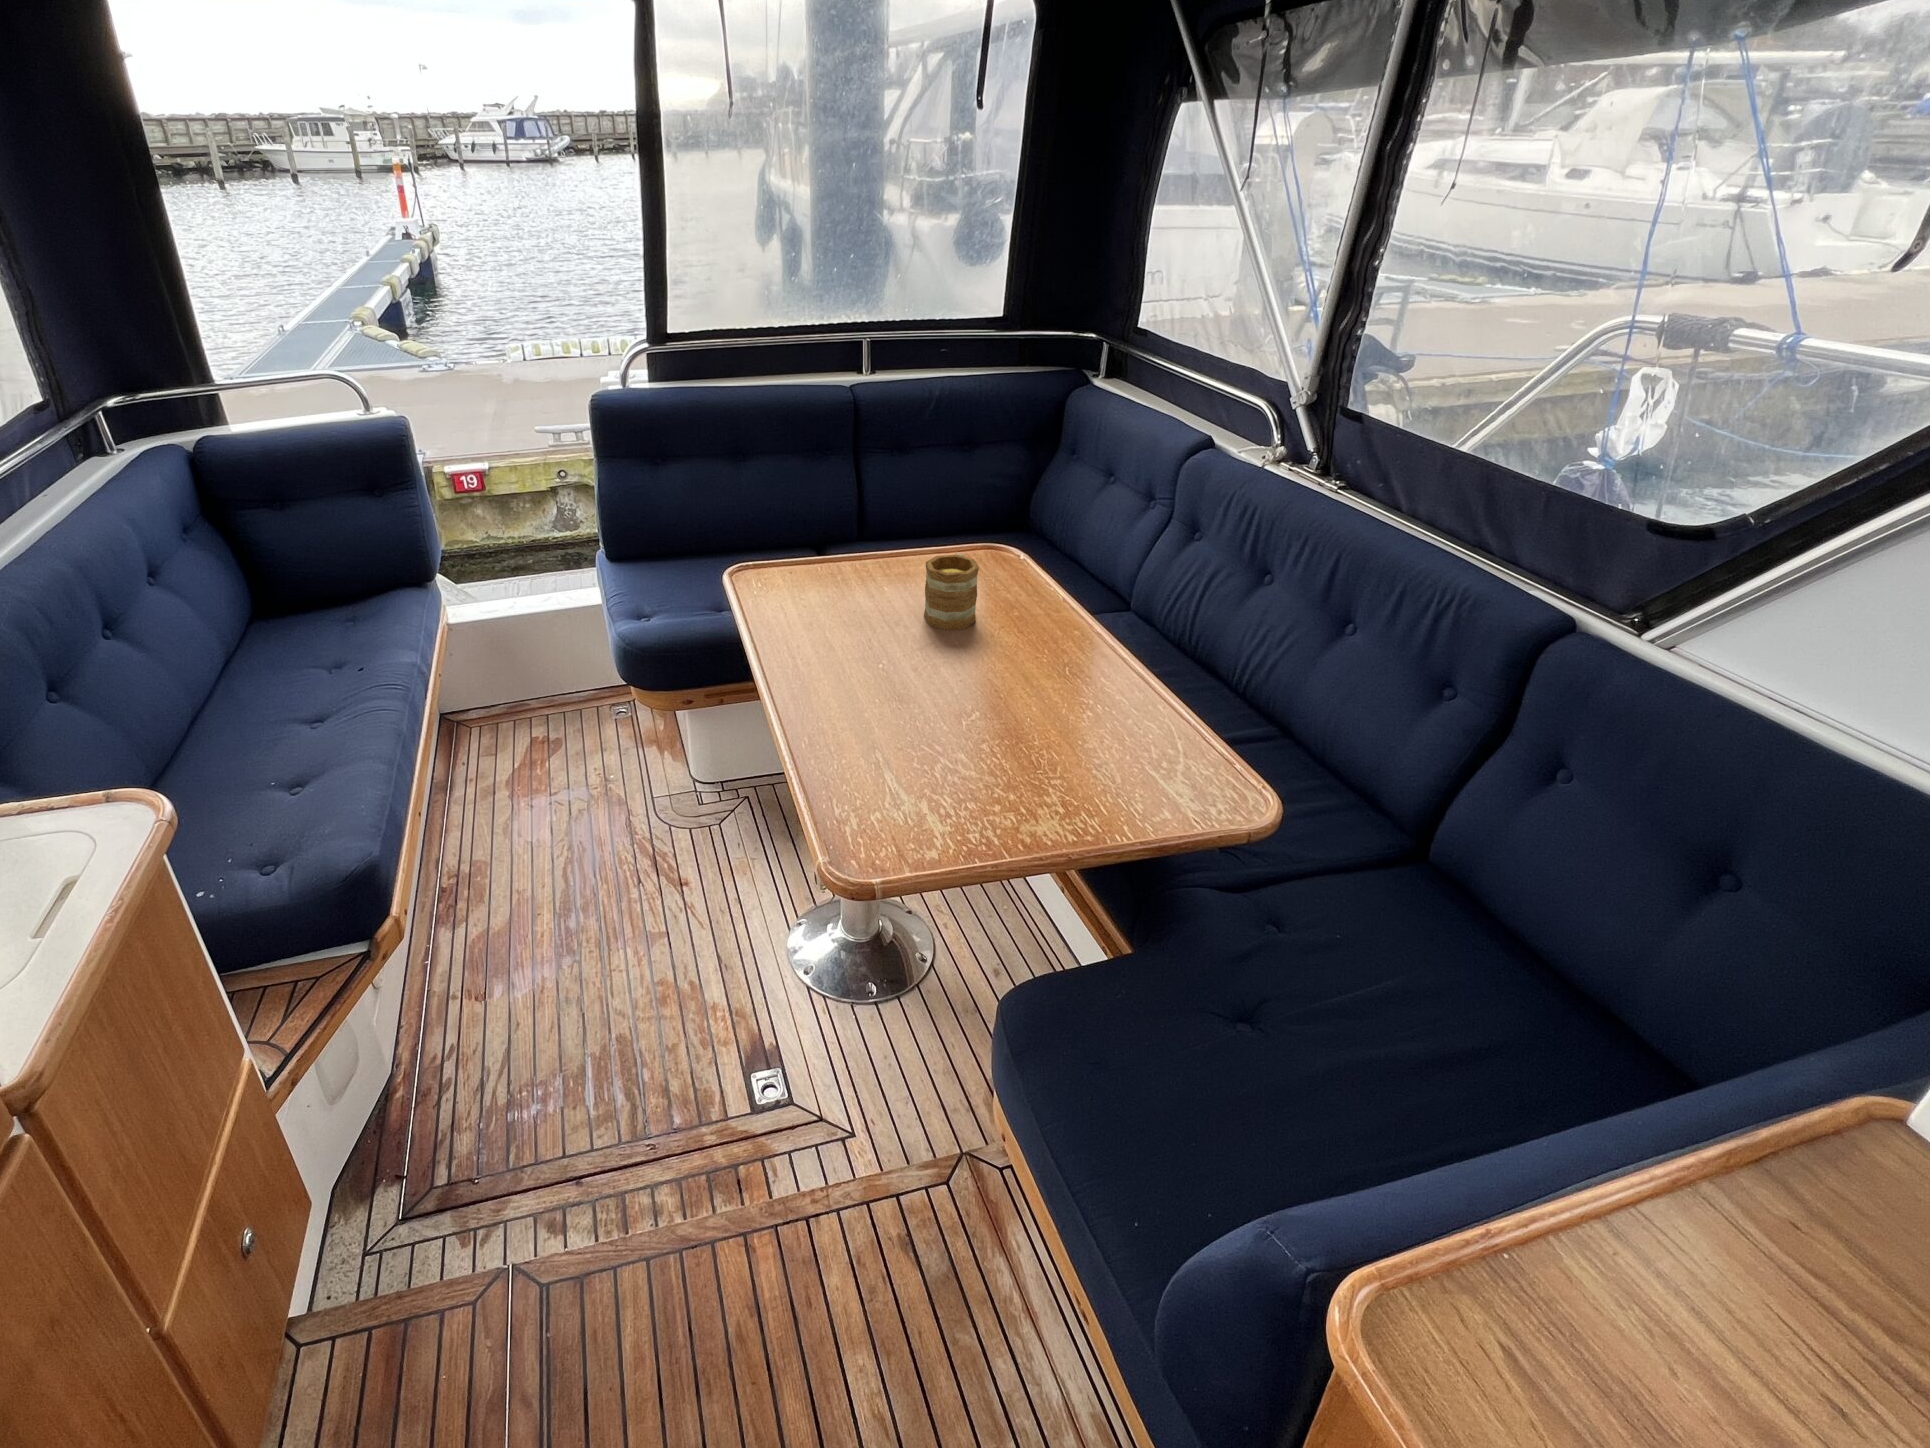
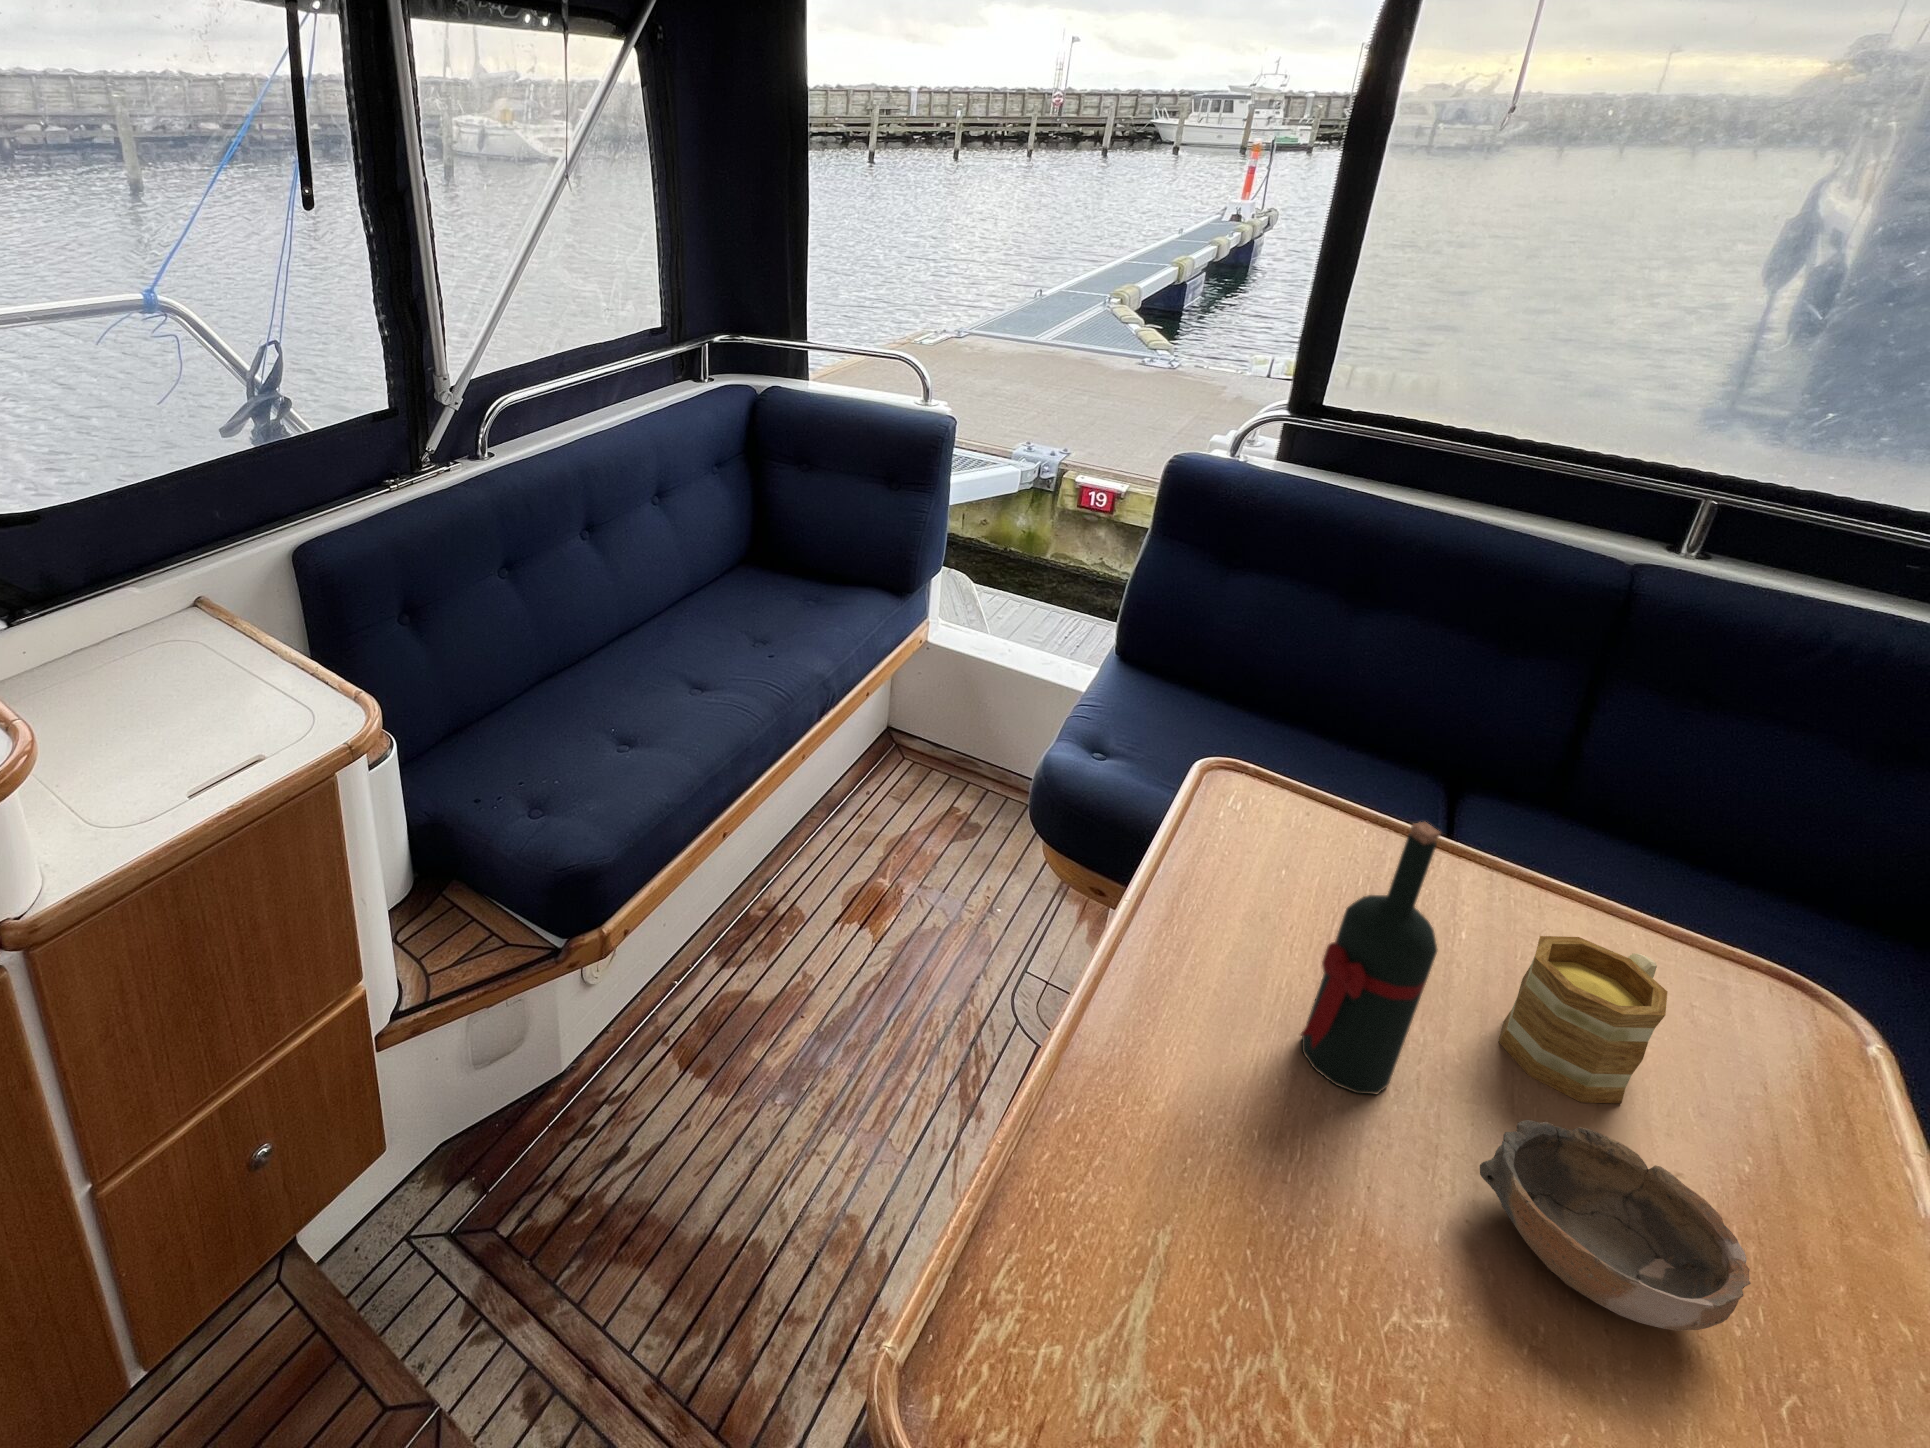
wine bottle: none [866,507,908,671] -> present [1301,822,1441,1094]
bowl: none [958,621,1048,682] -> present [1480,1120,1751,1331]

